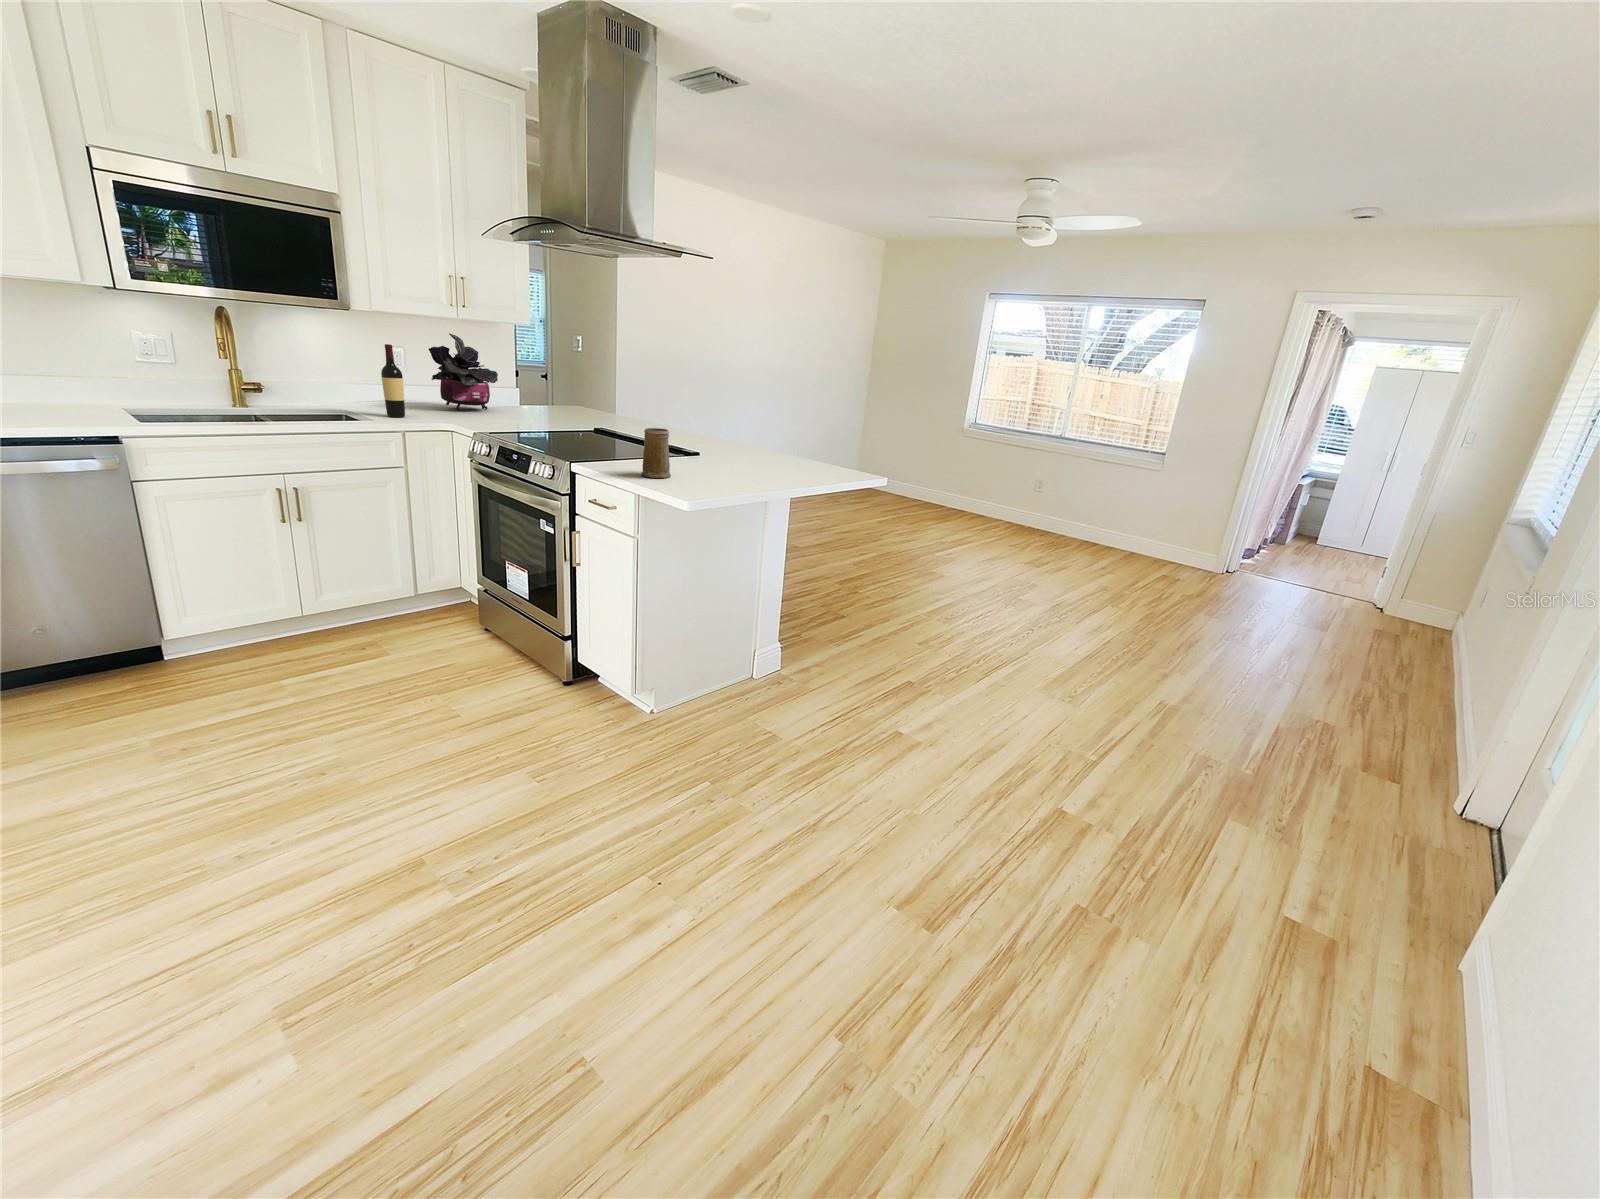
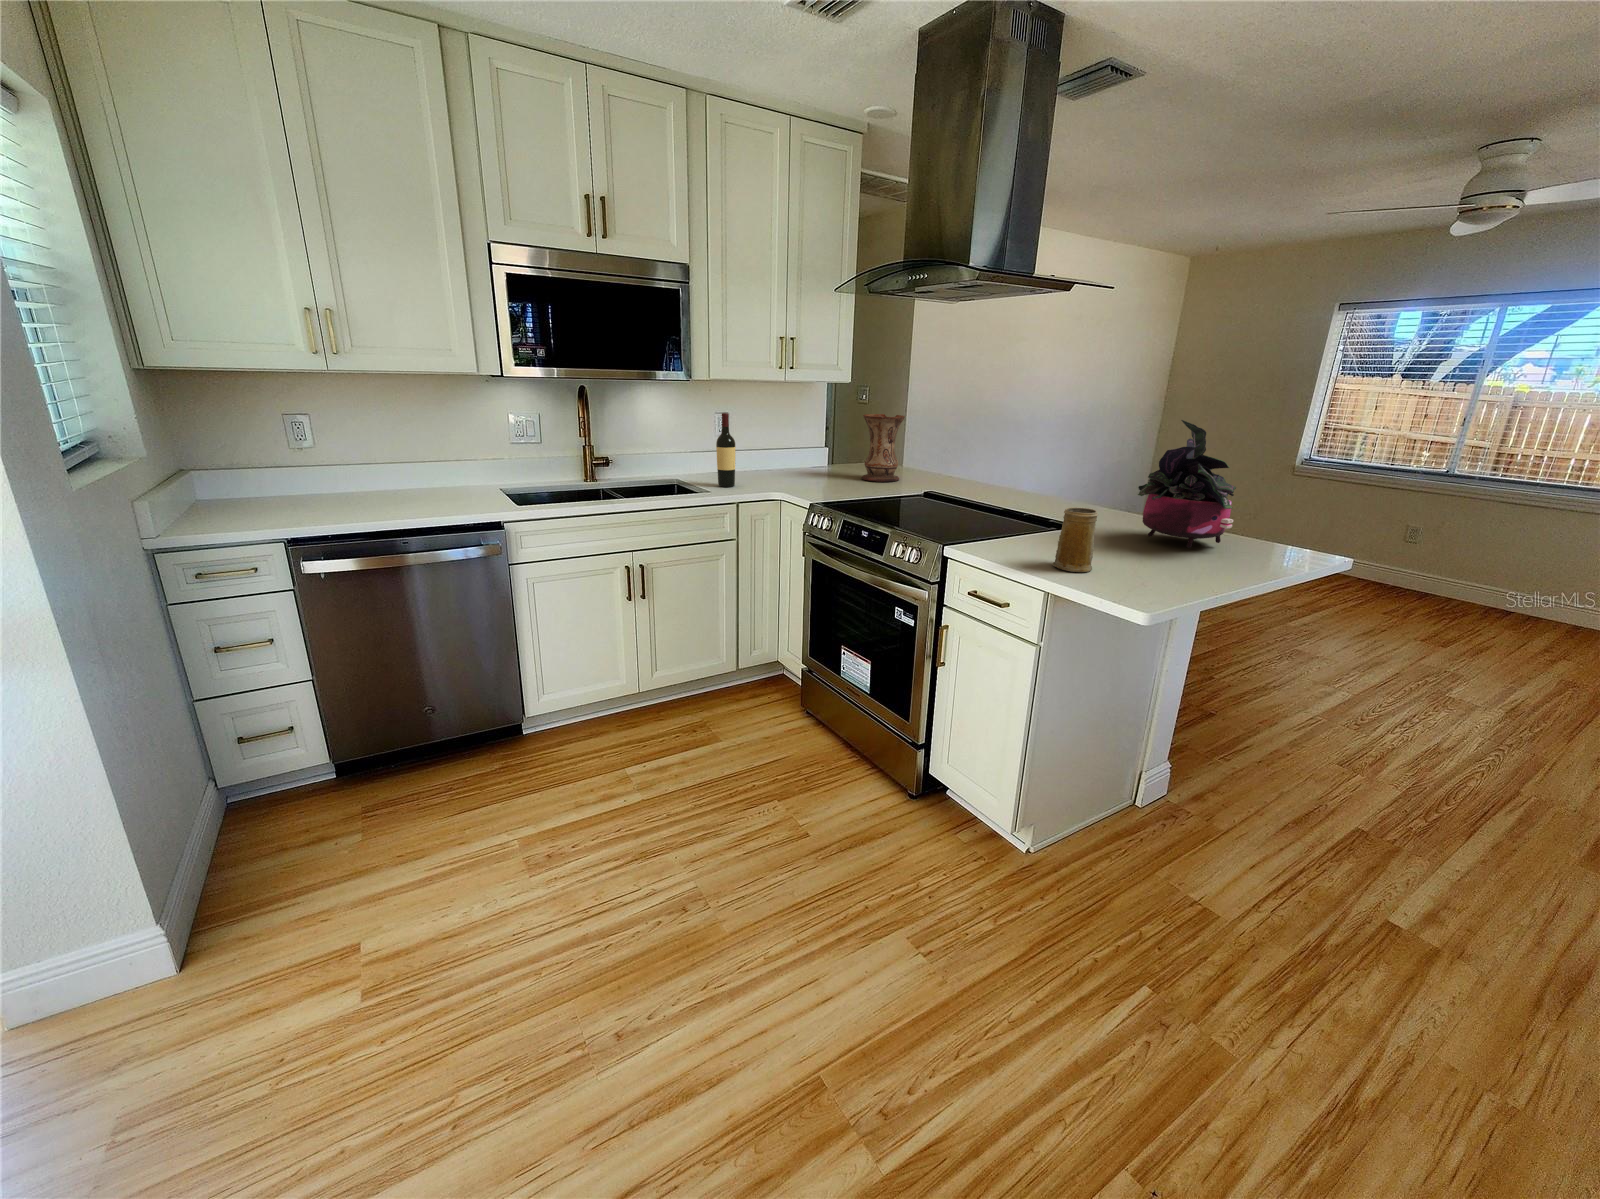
potted plant: present [428,333,498,410] -> present [1138,420,1236,548]
vase: none [538,356,578,419] -> present [862,414,905,482]

